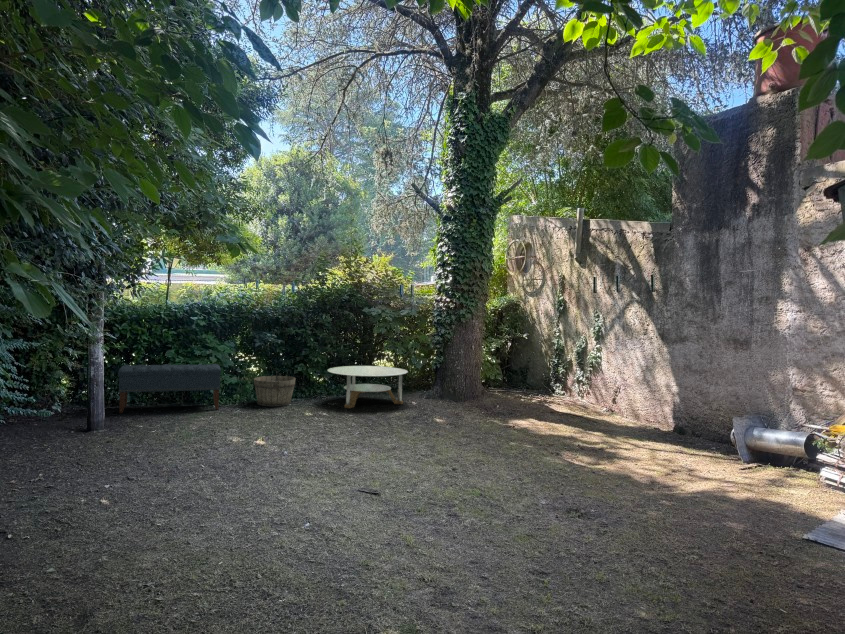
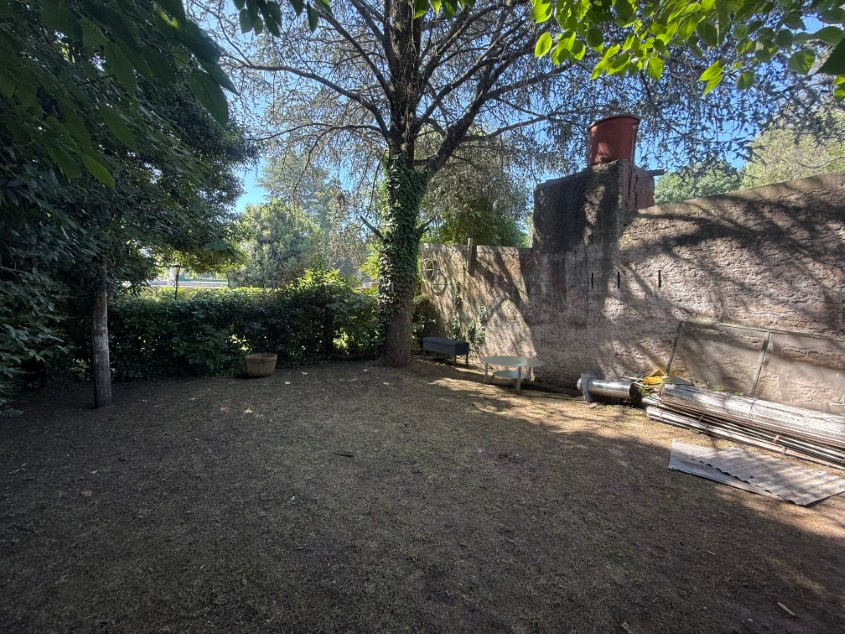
bench: present [118,364,221,413] -> present [423,337,470,367]
round table: present [328,366,408,408] -> present [480,356,546,394]

